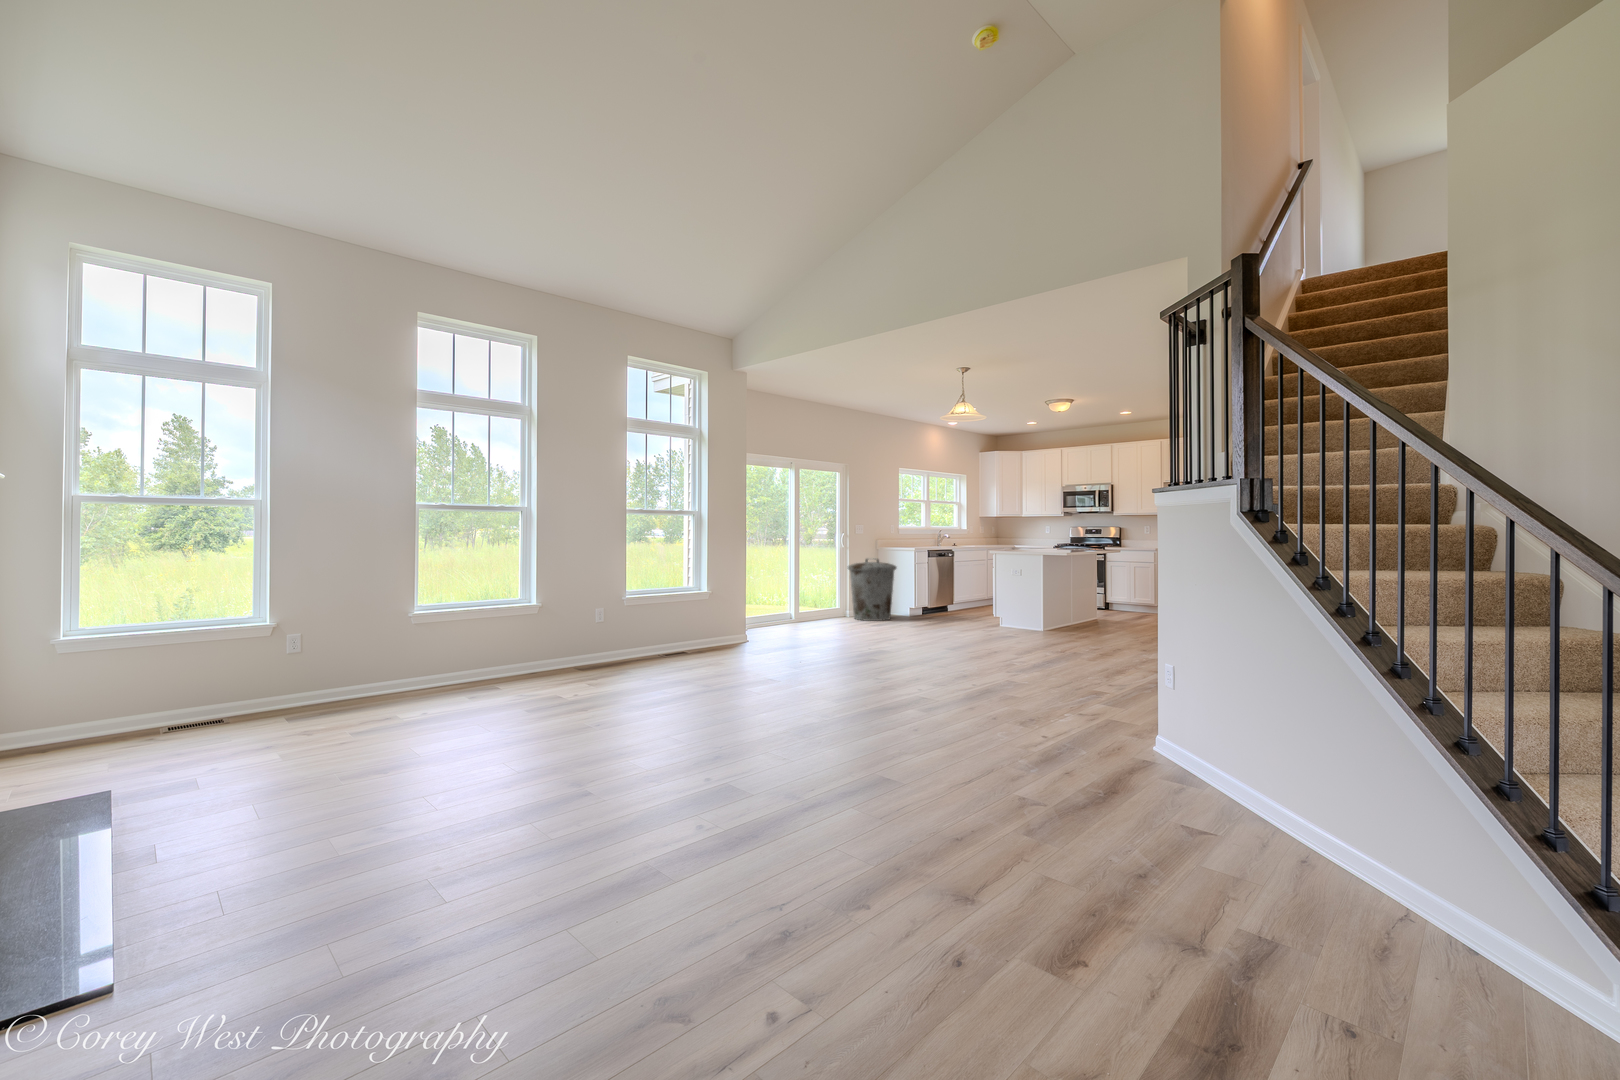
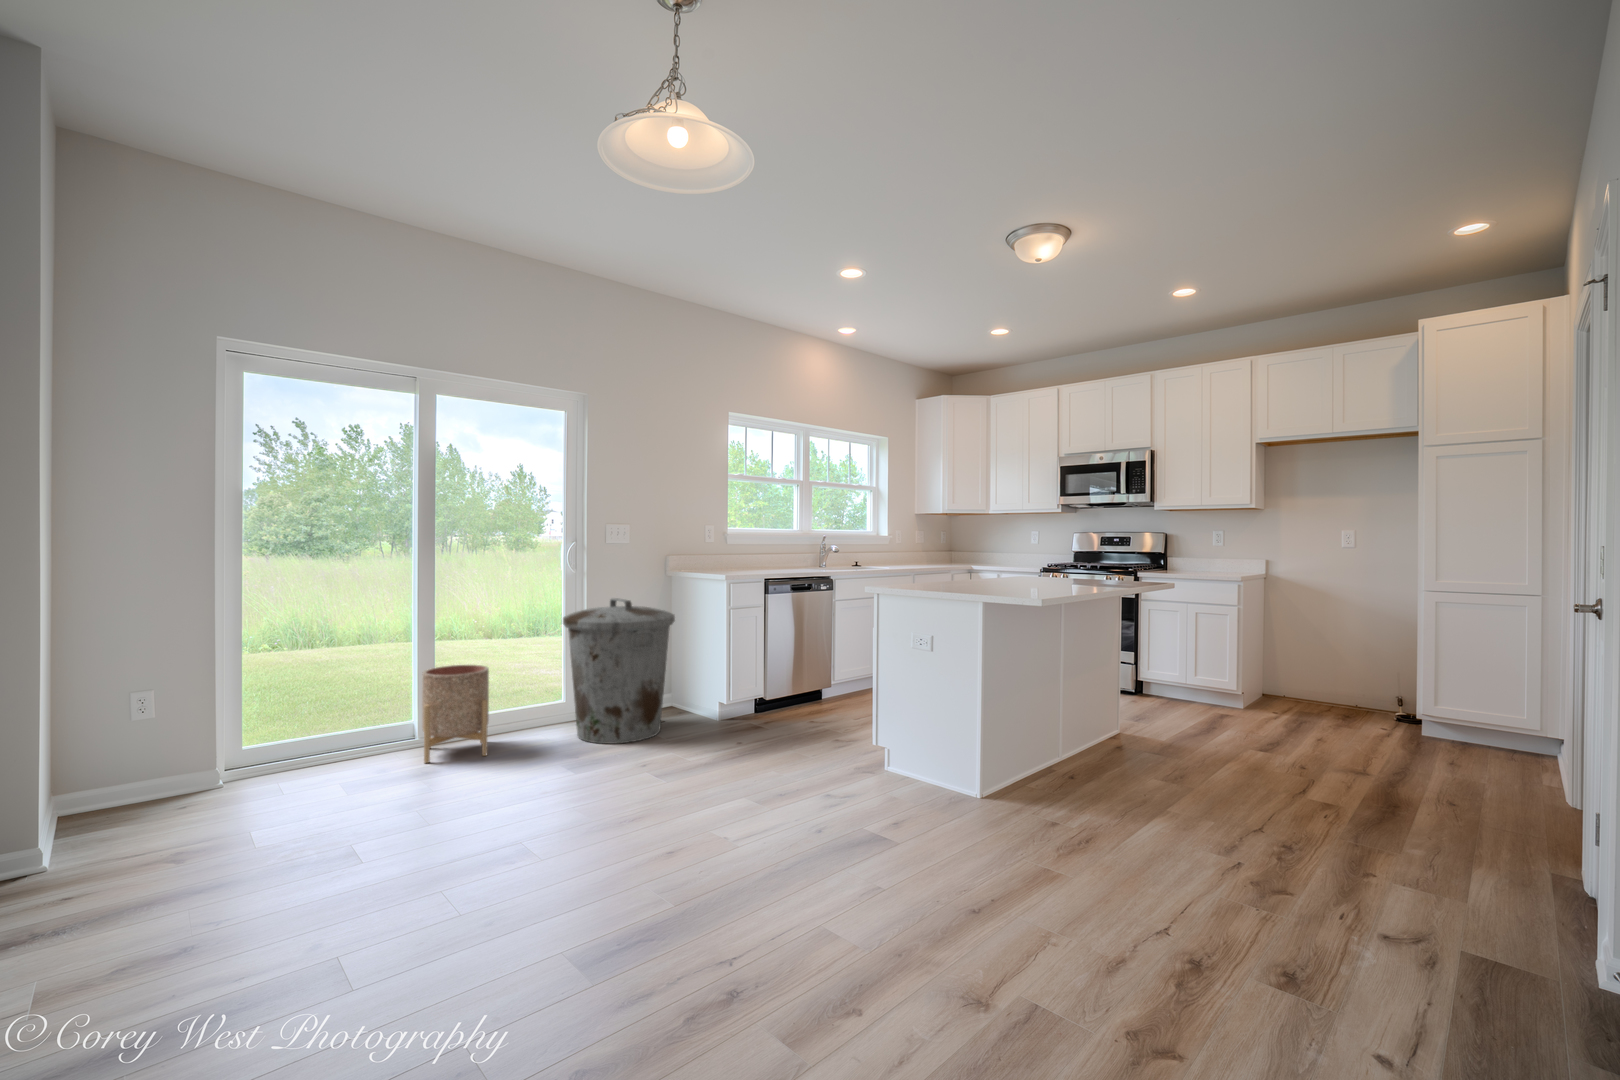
planter: none [799,587,830,625] -> present [422,665,489,763]

